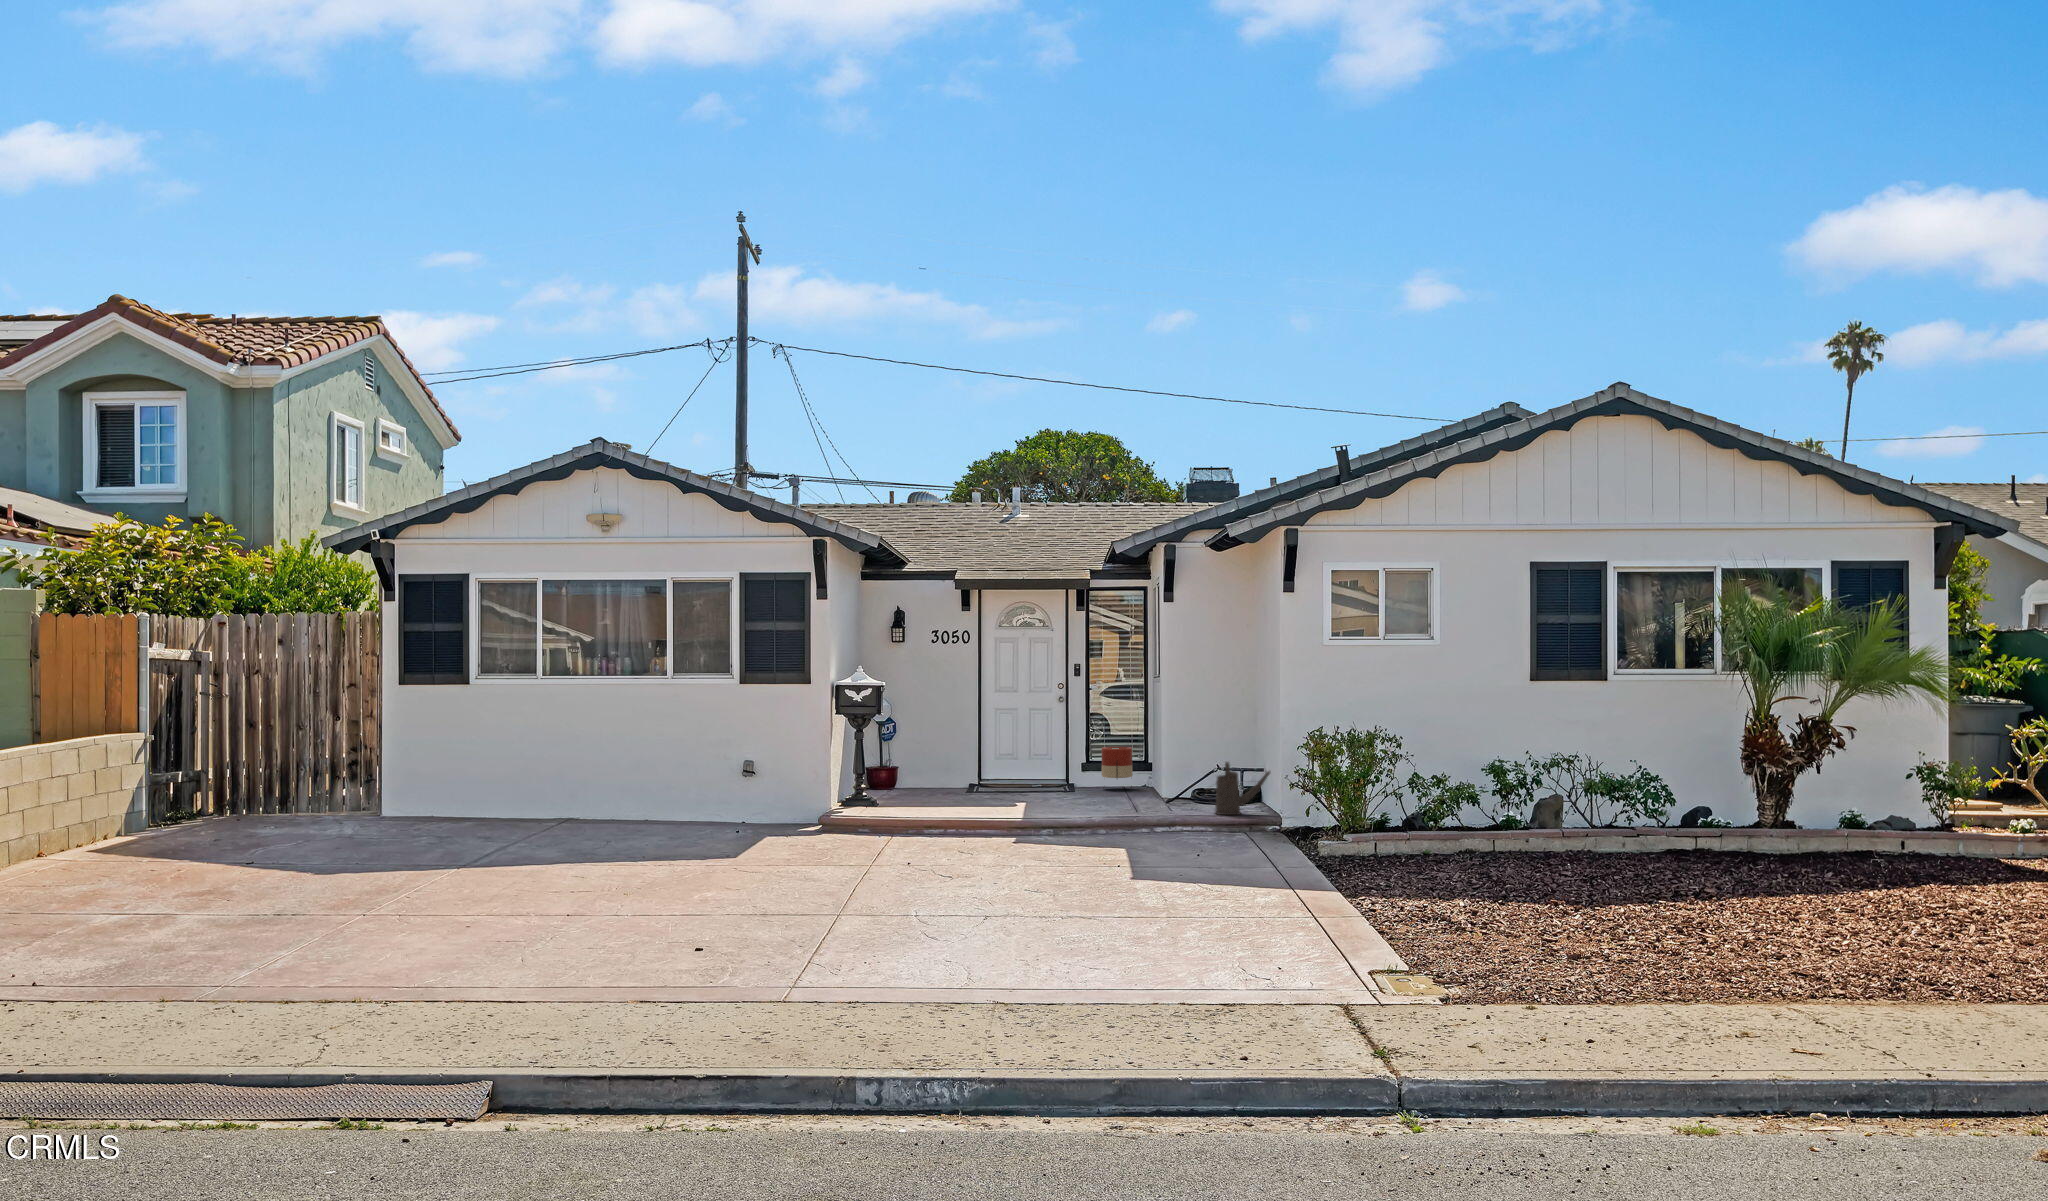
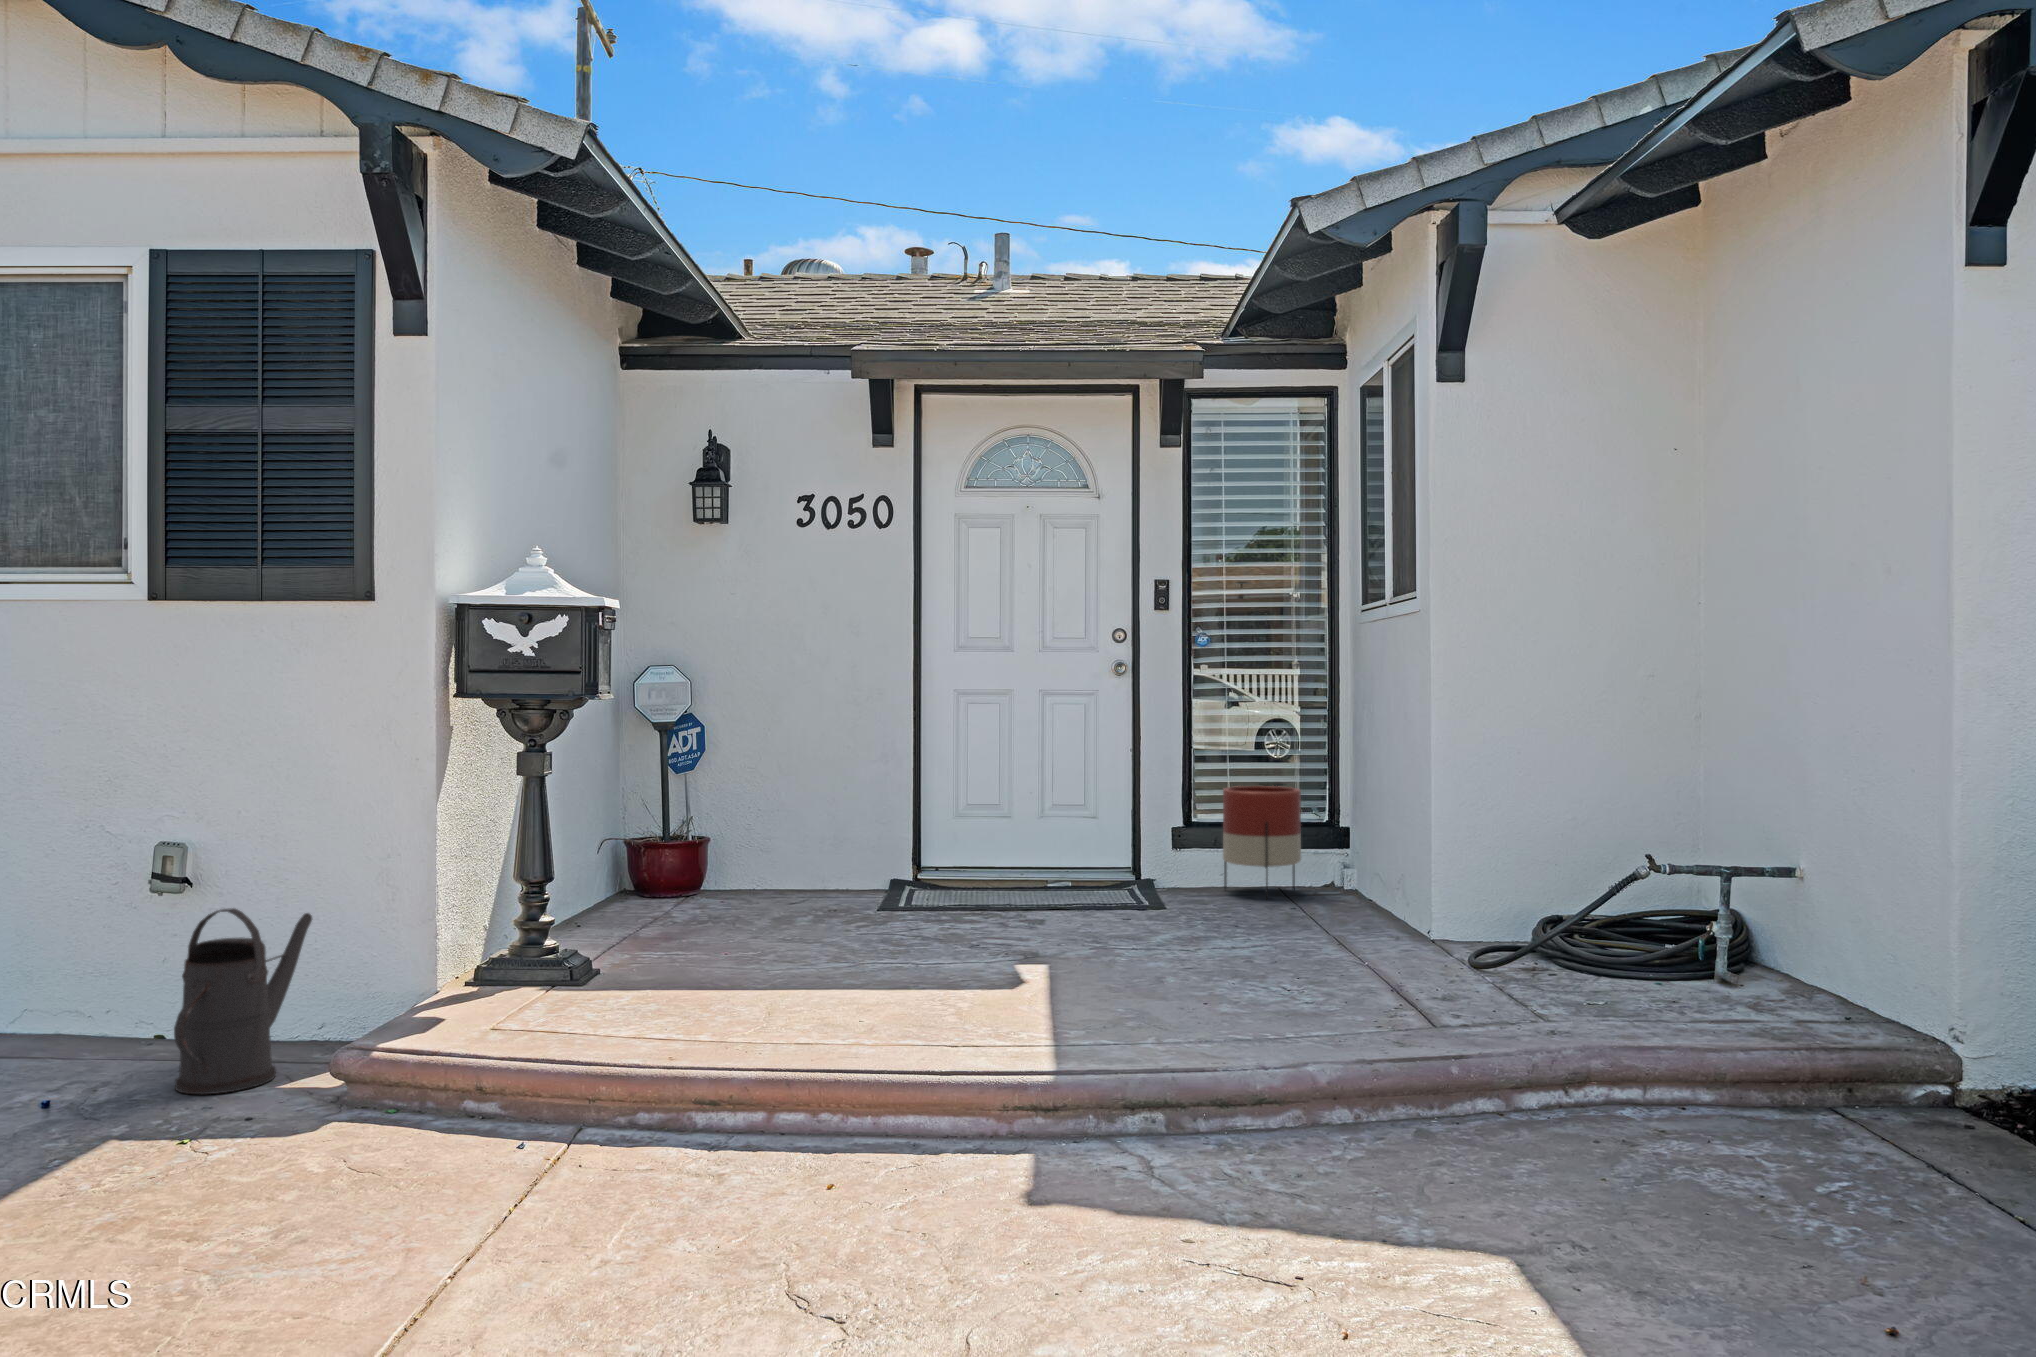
watering can: present [1207,762,1270,815] -> present [174,908,312,1094]

